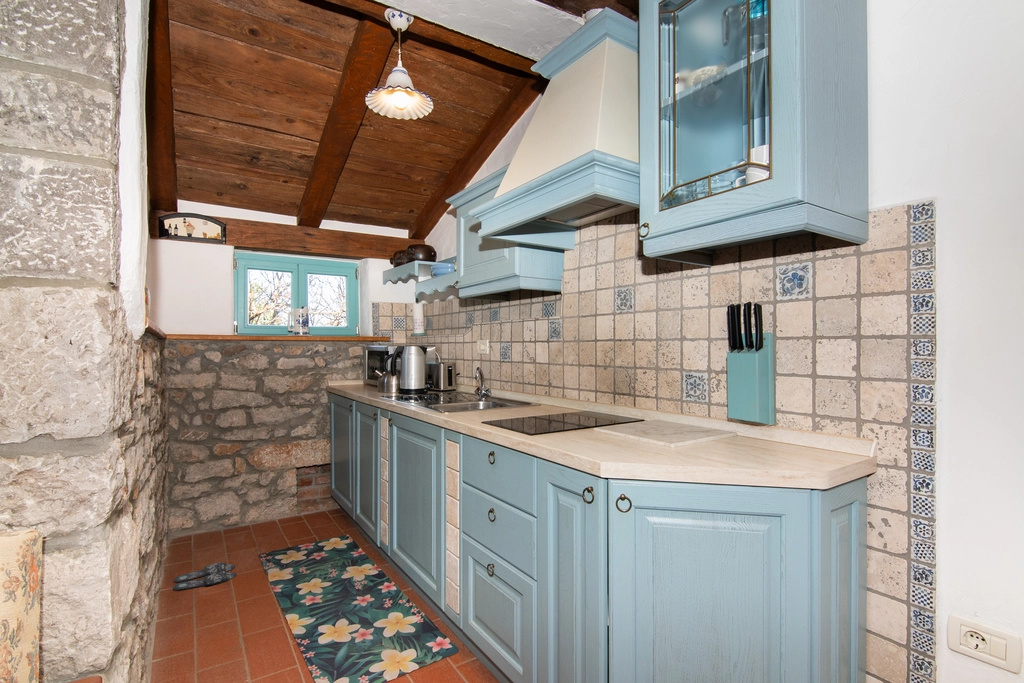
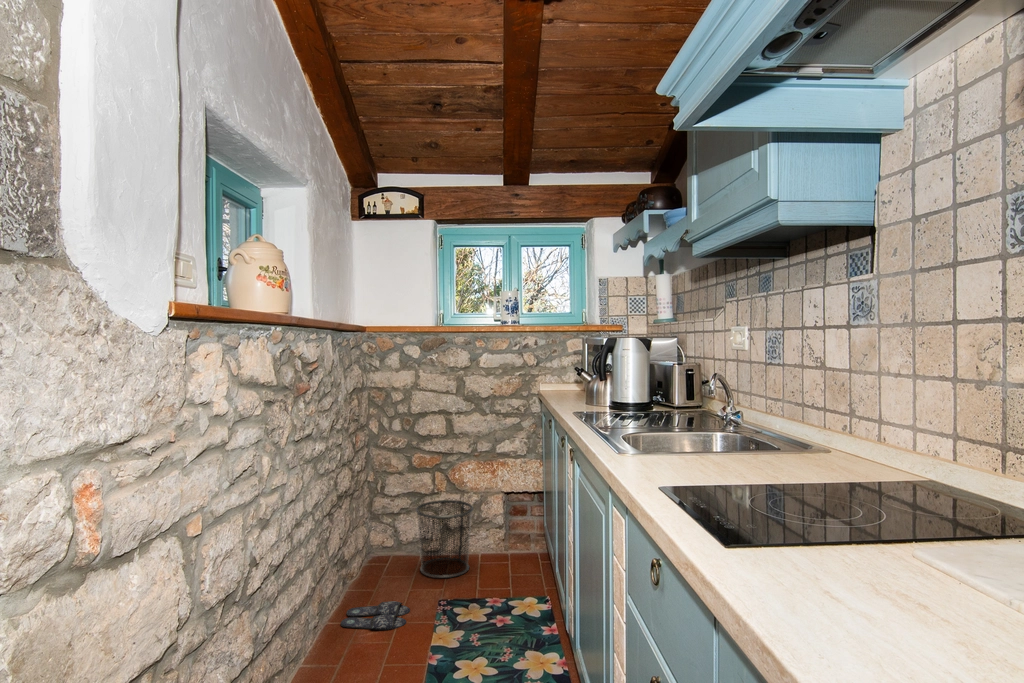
waste bin: none [223,478,276,541] -> present [416,500,473,578]

